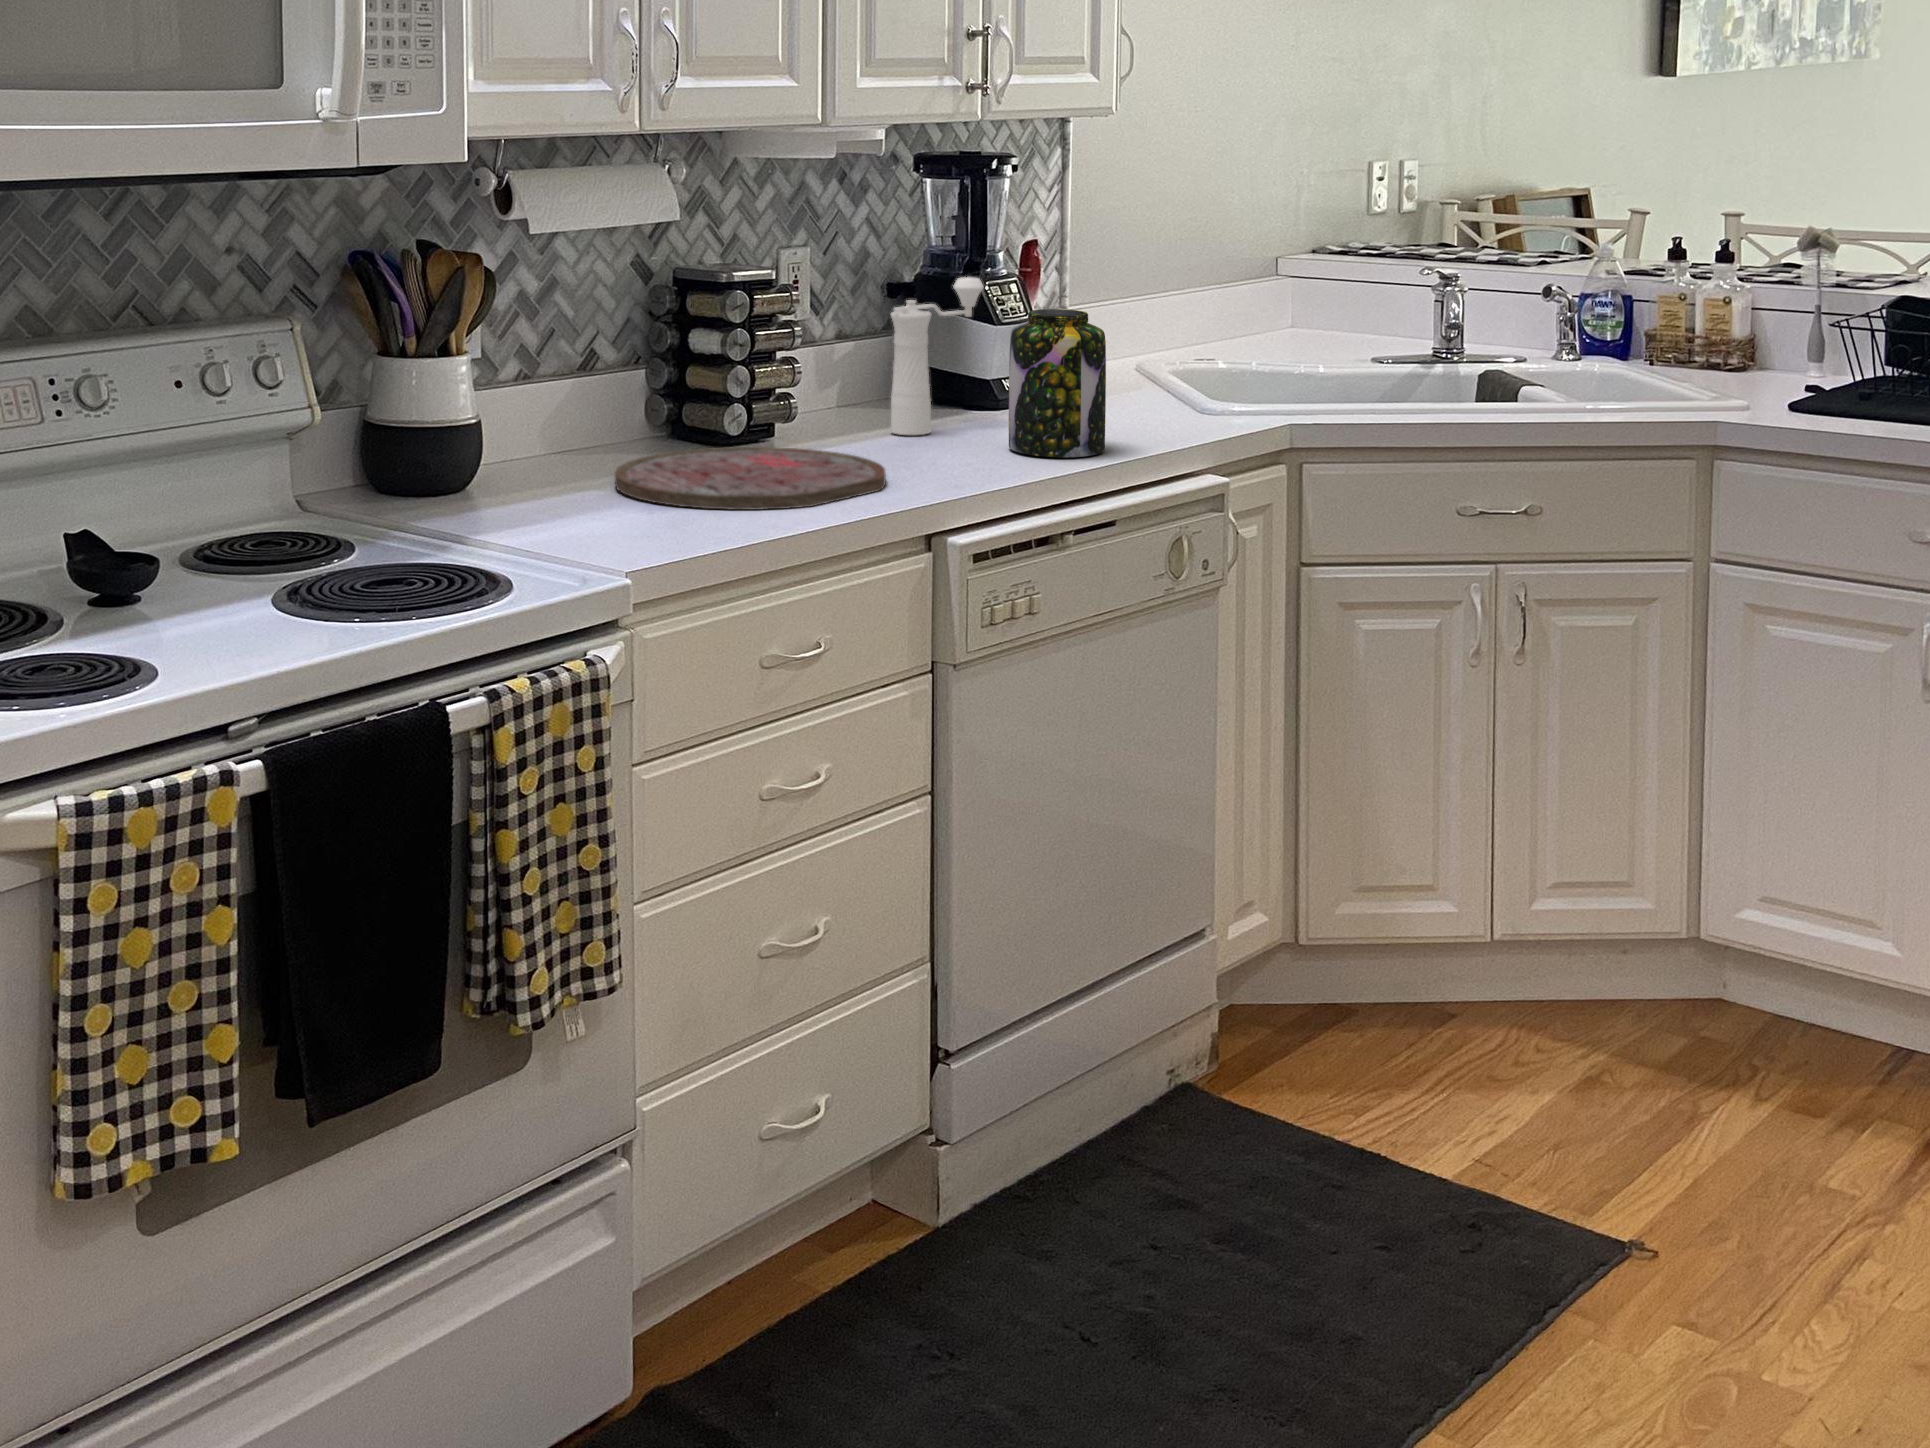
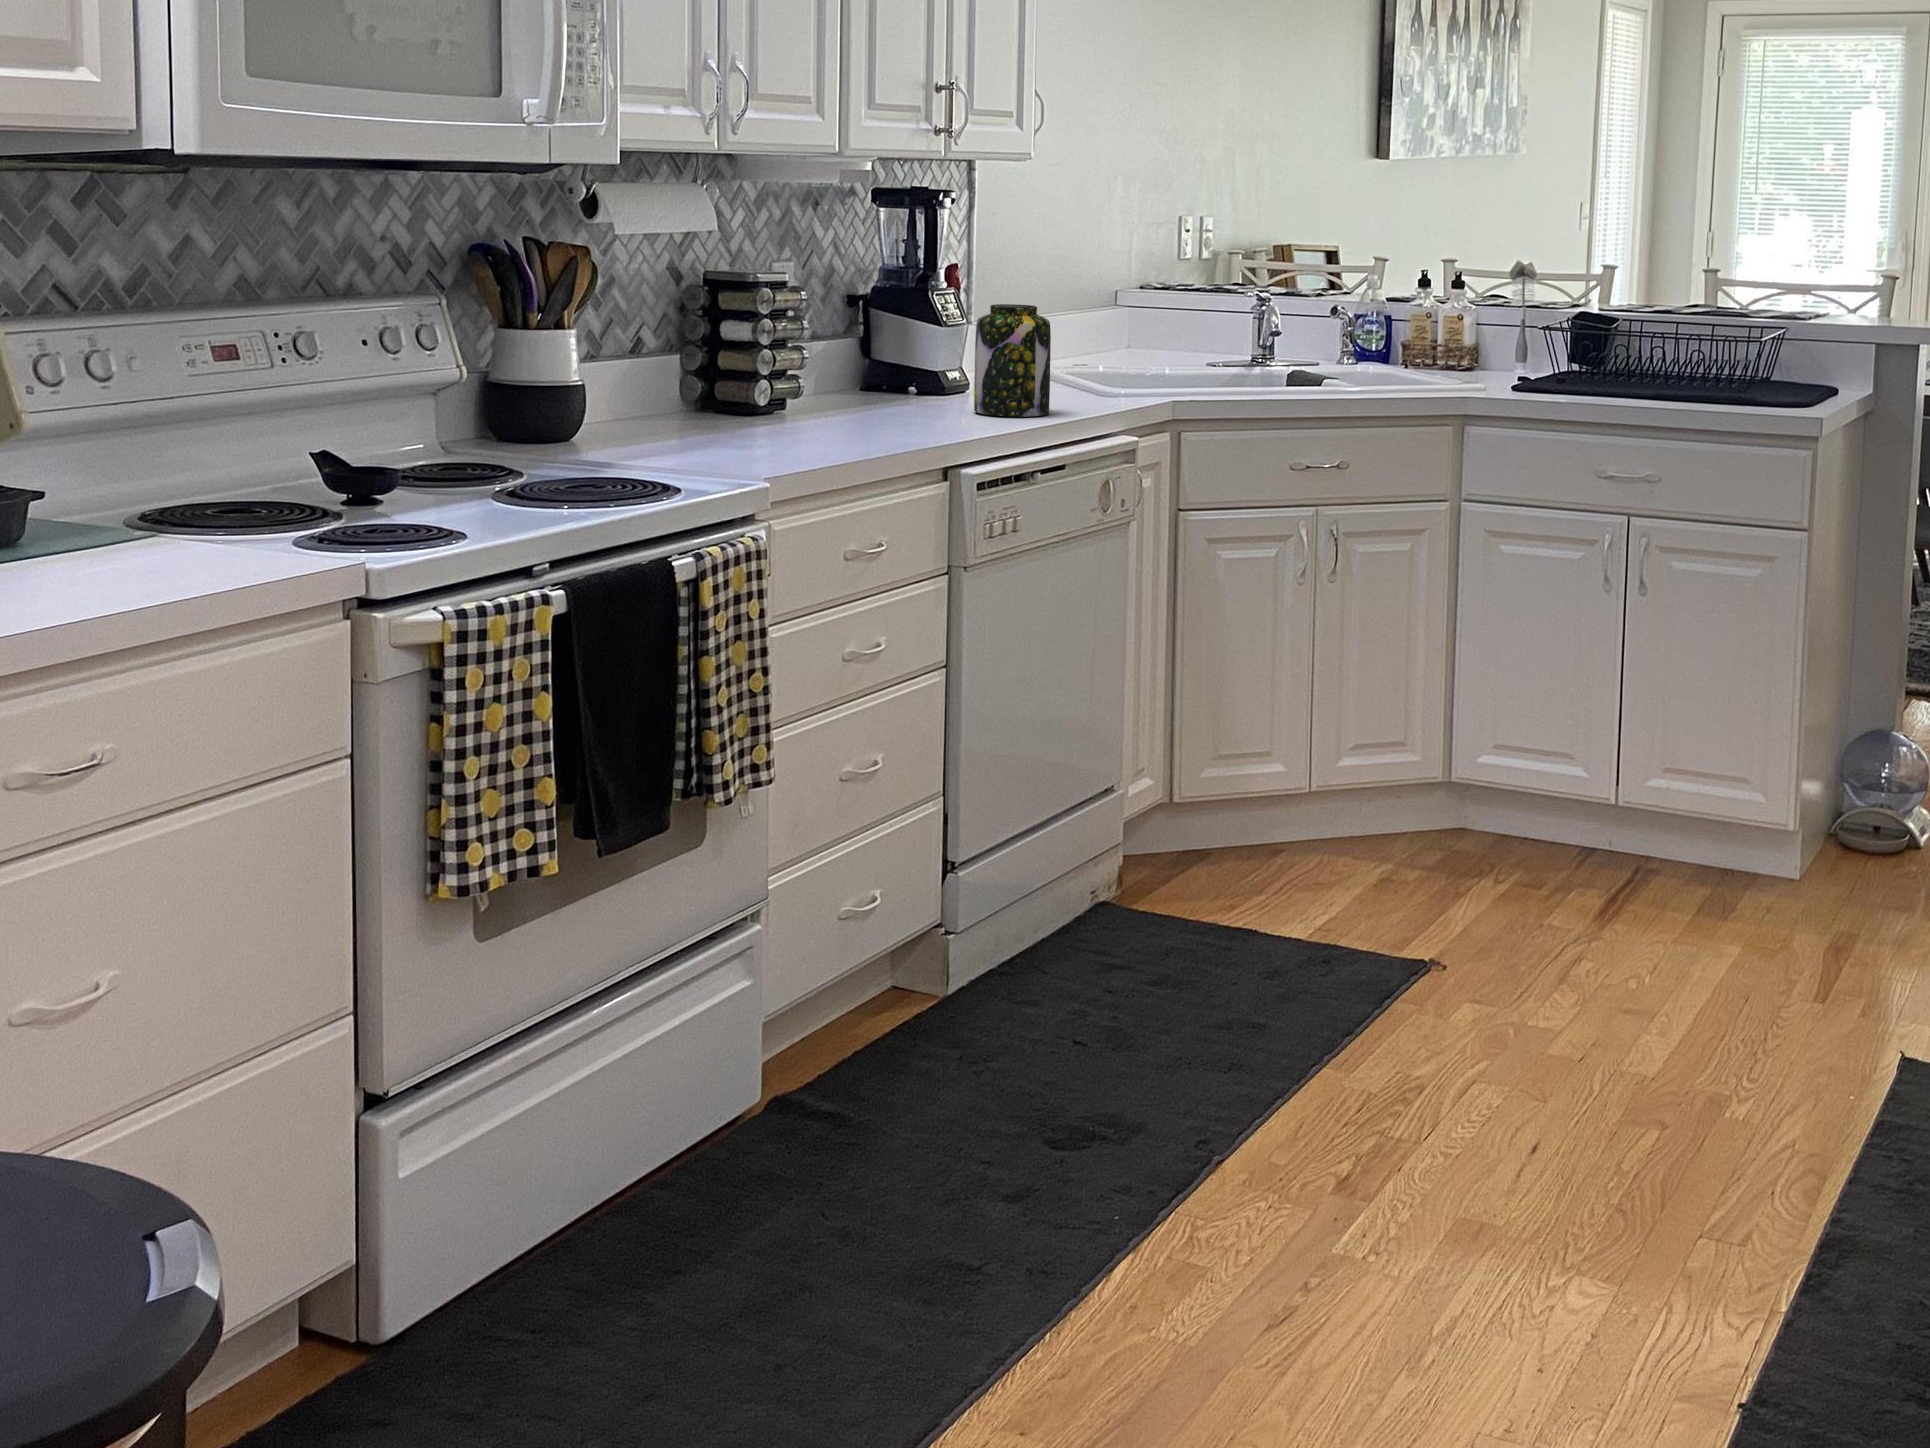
pepper mill: present [891,277,983,435] -> none [872,284,941,407]
cutting board: present [615,447,886,510] -> none [688,410,903,445]

